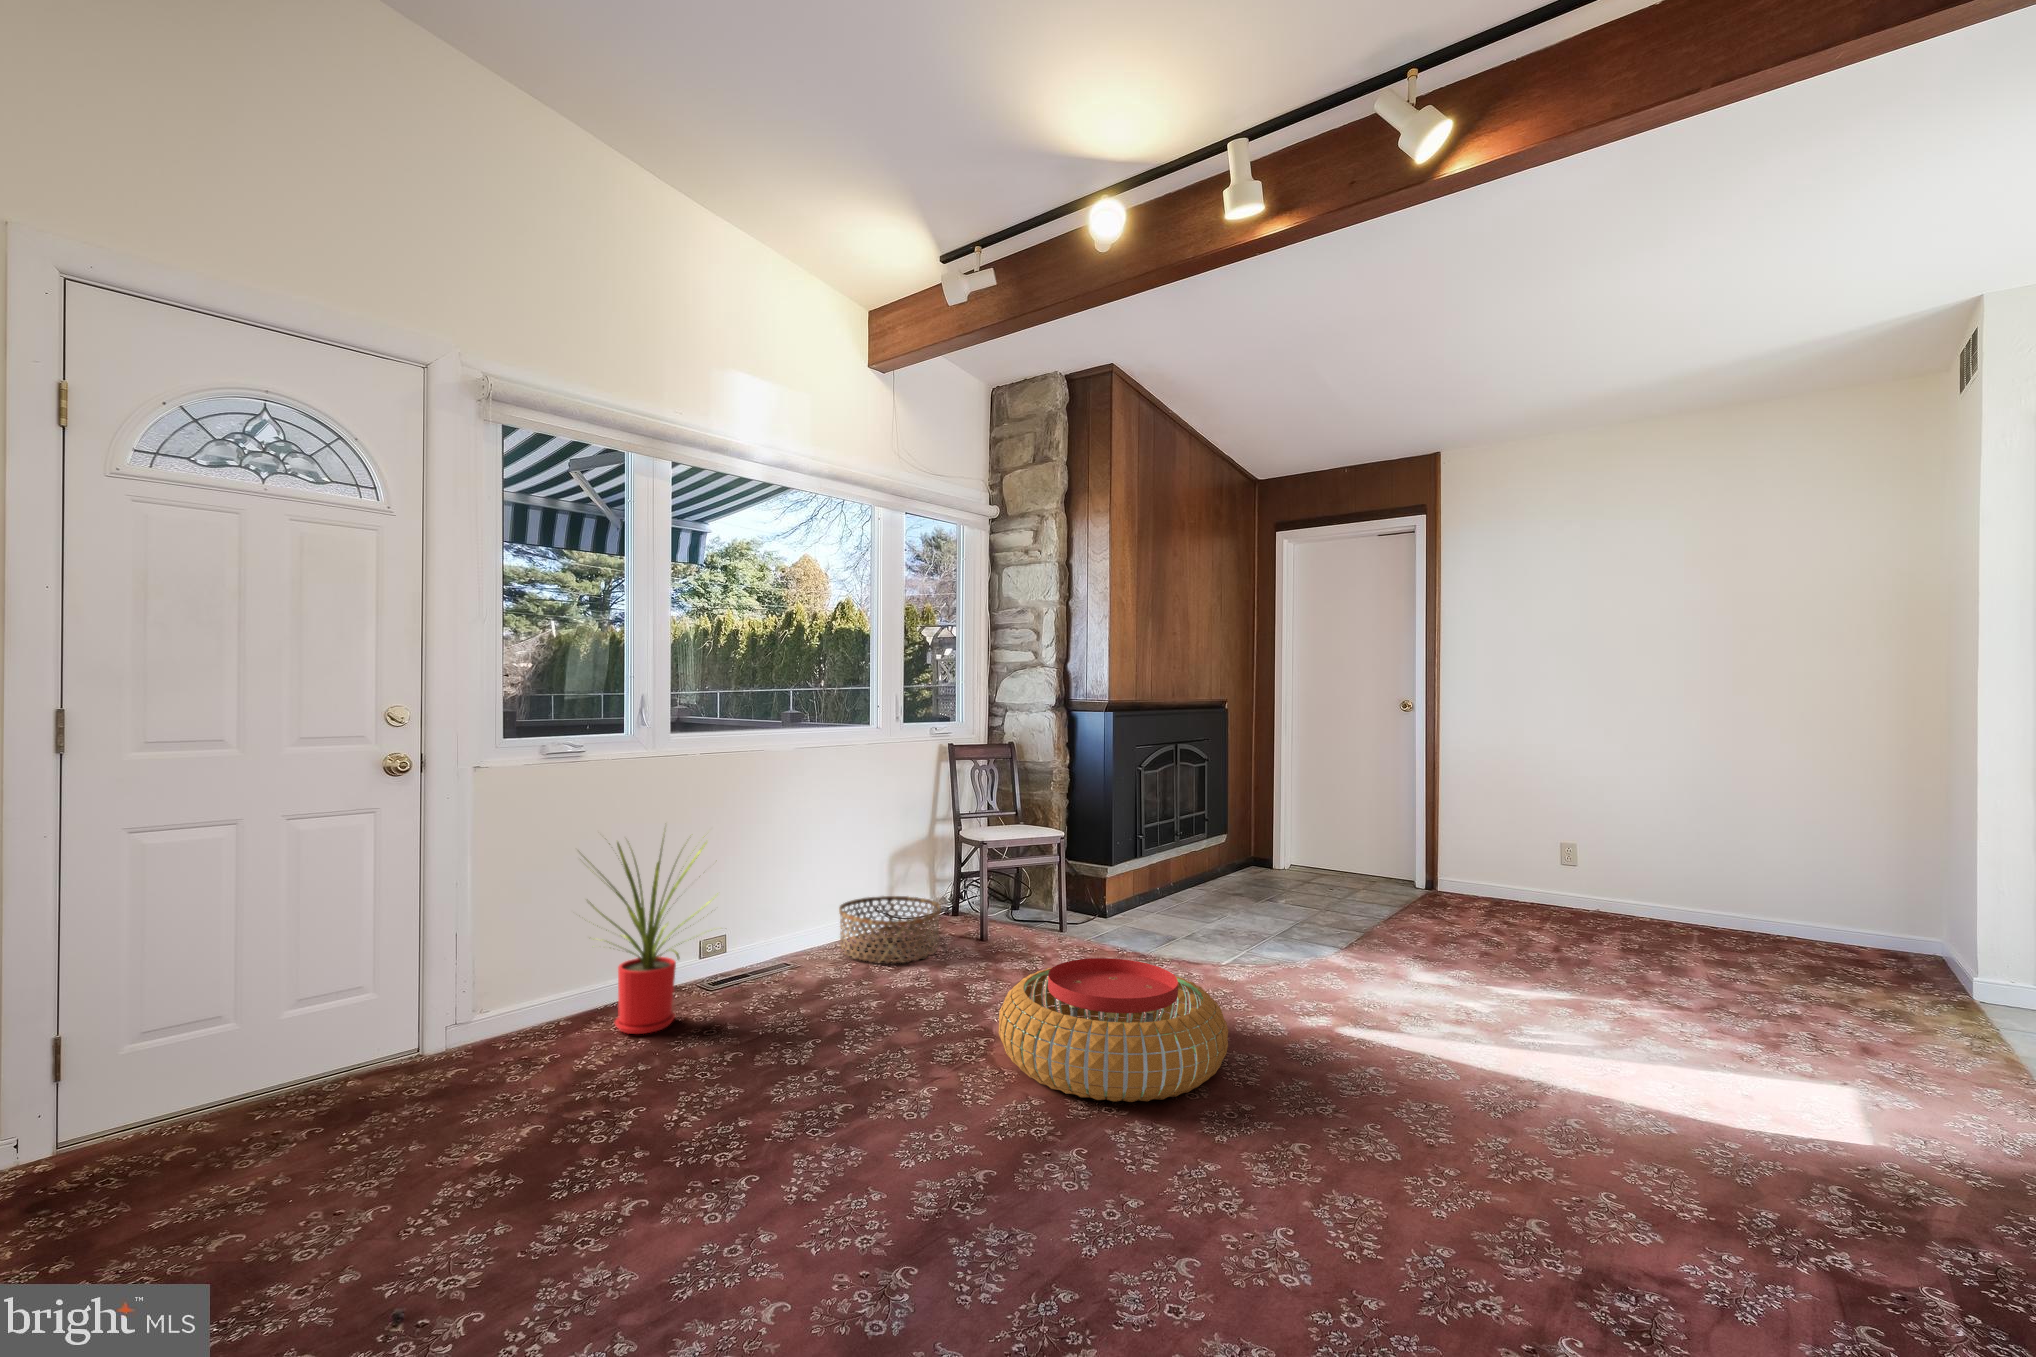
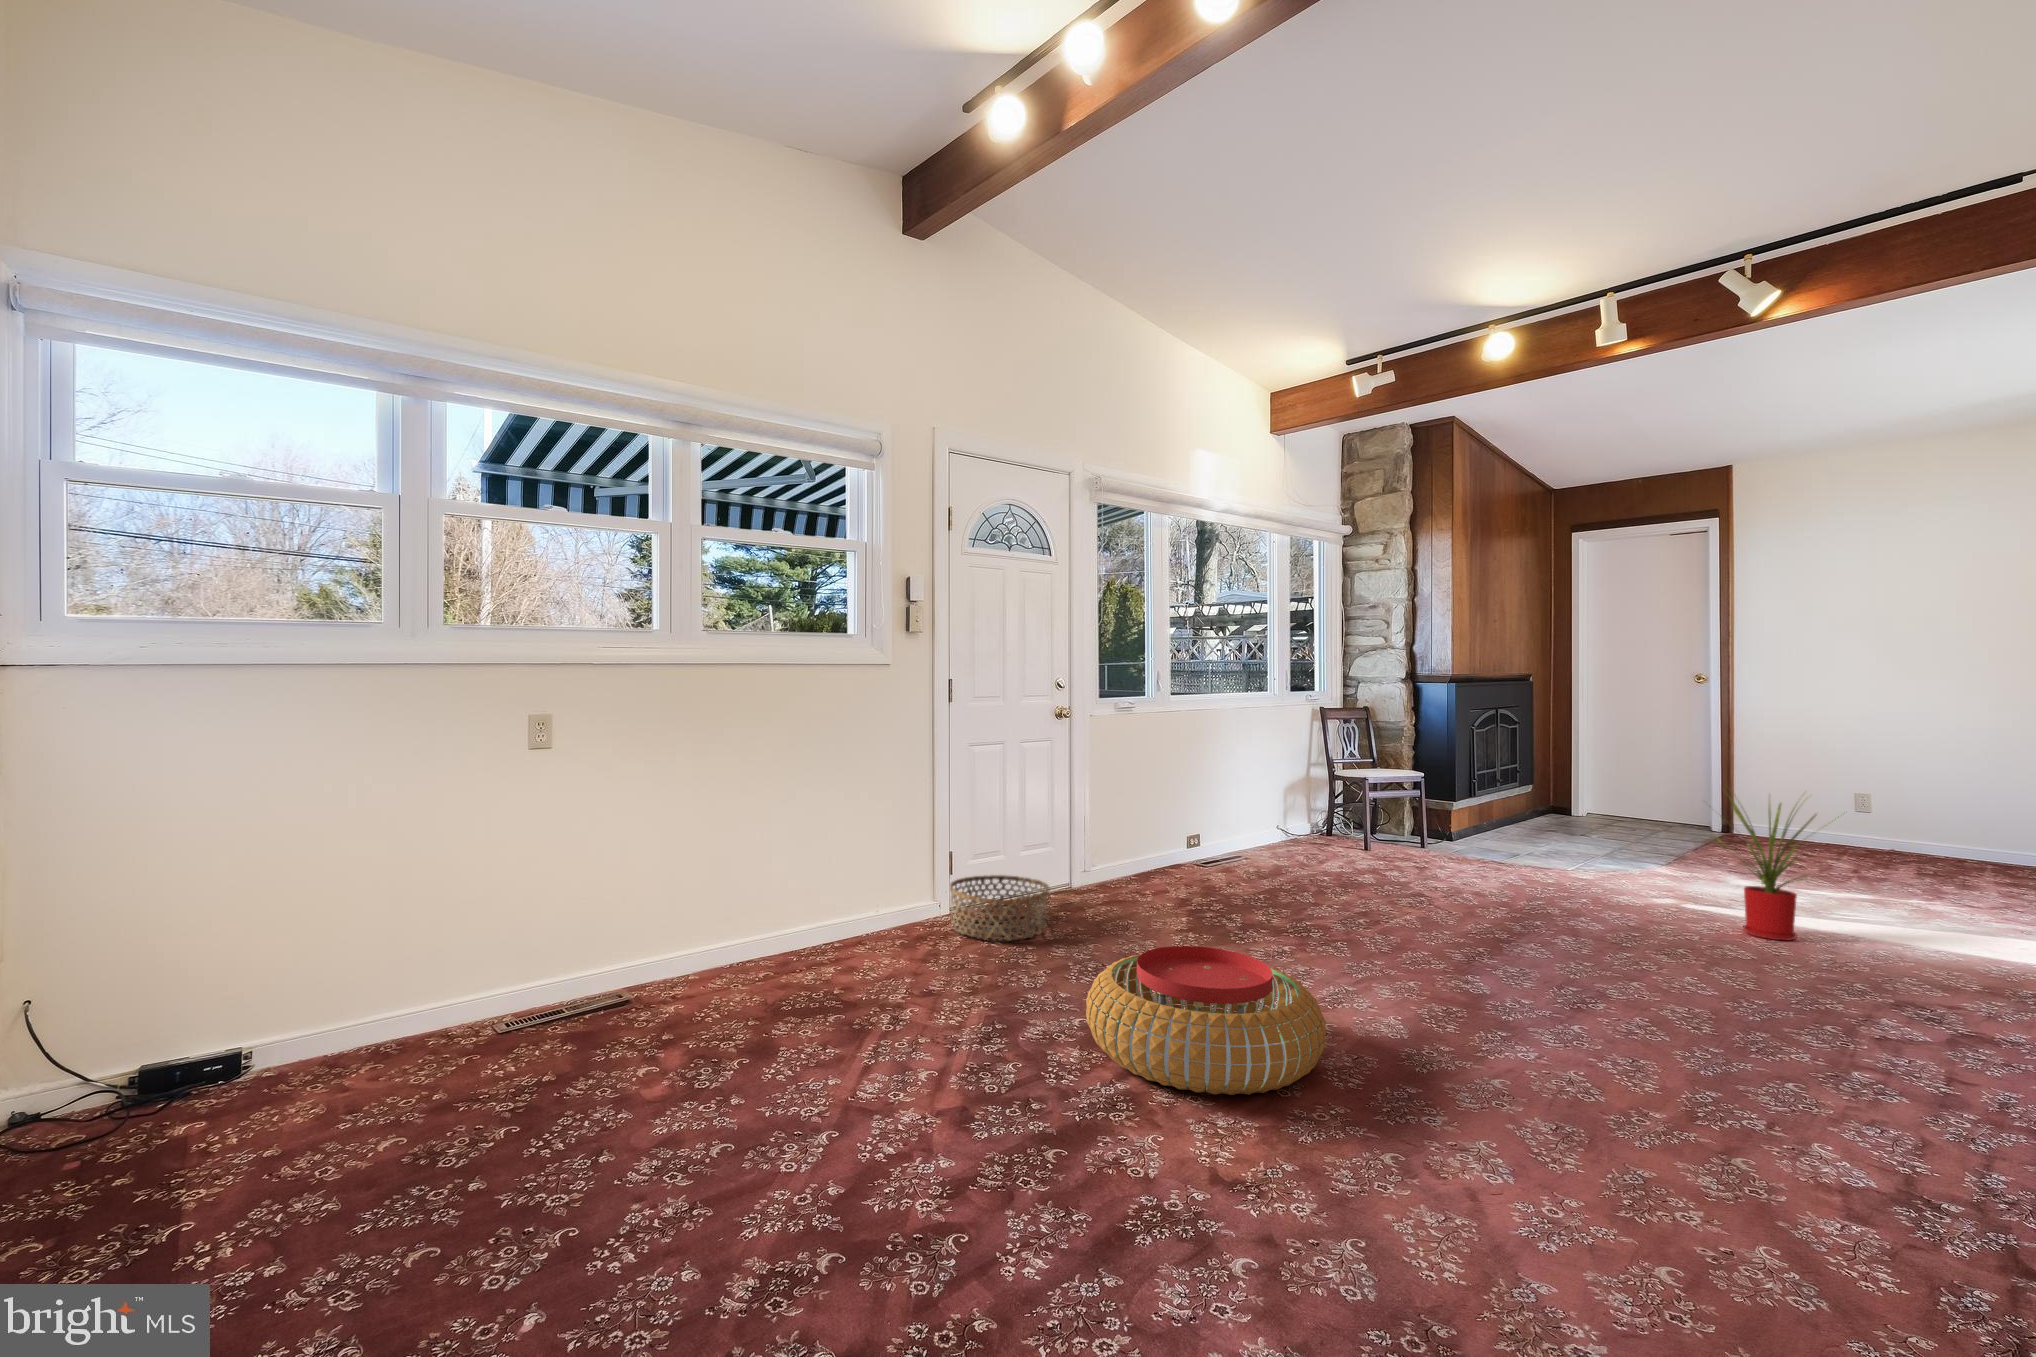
house plant: present [584,840,708,1034] -> present [1714,794,1839,940]

